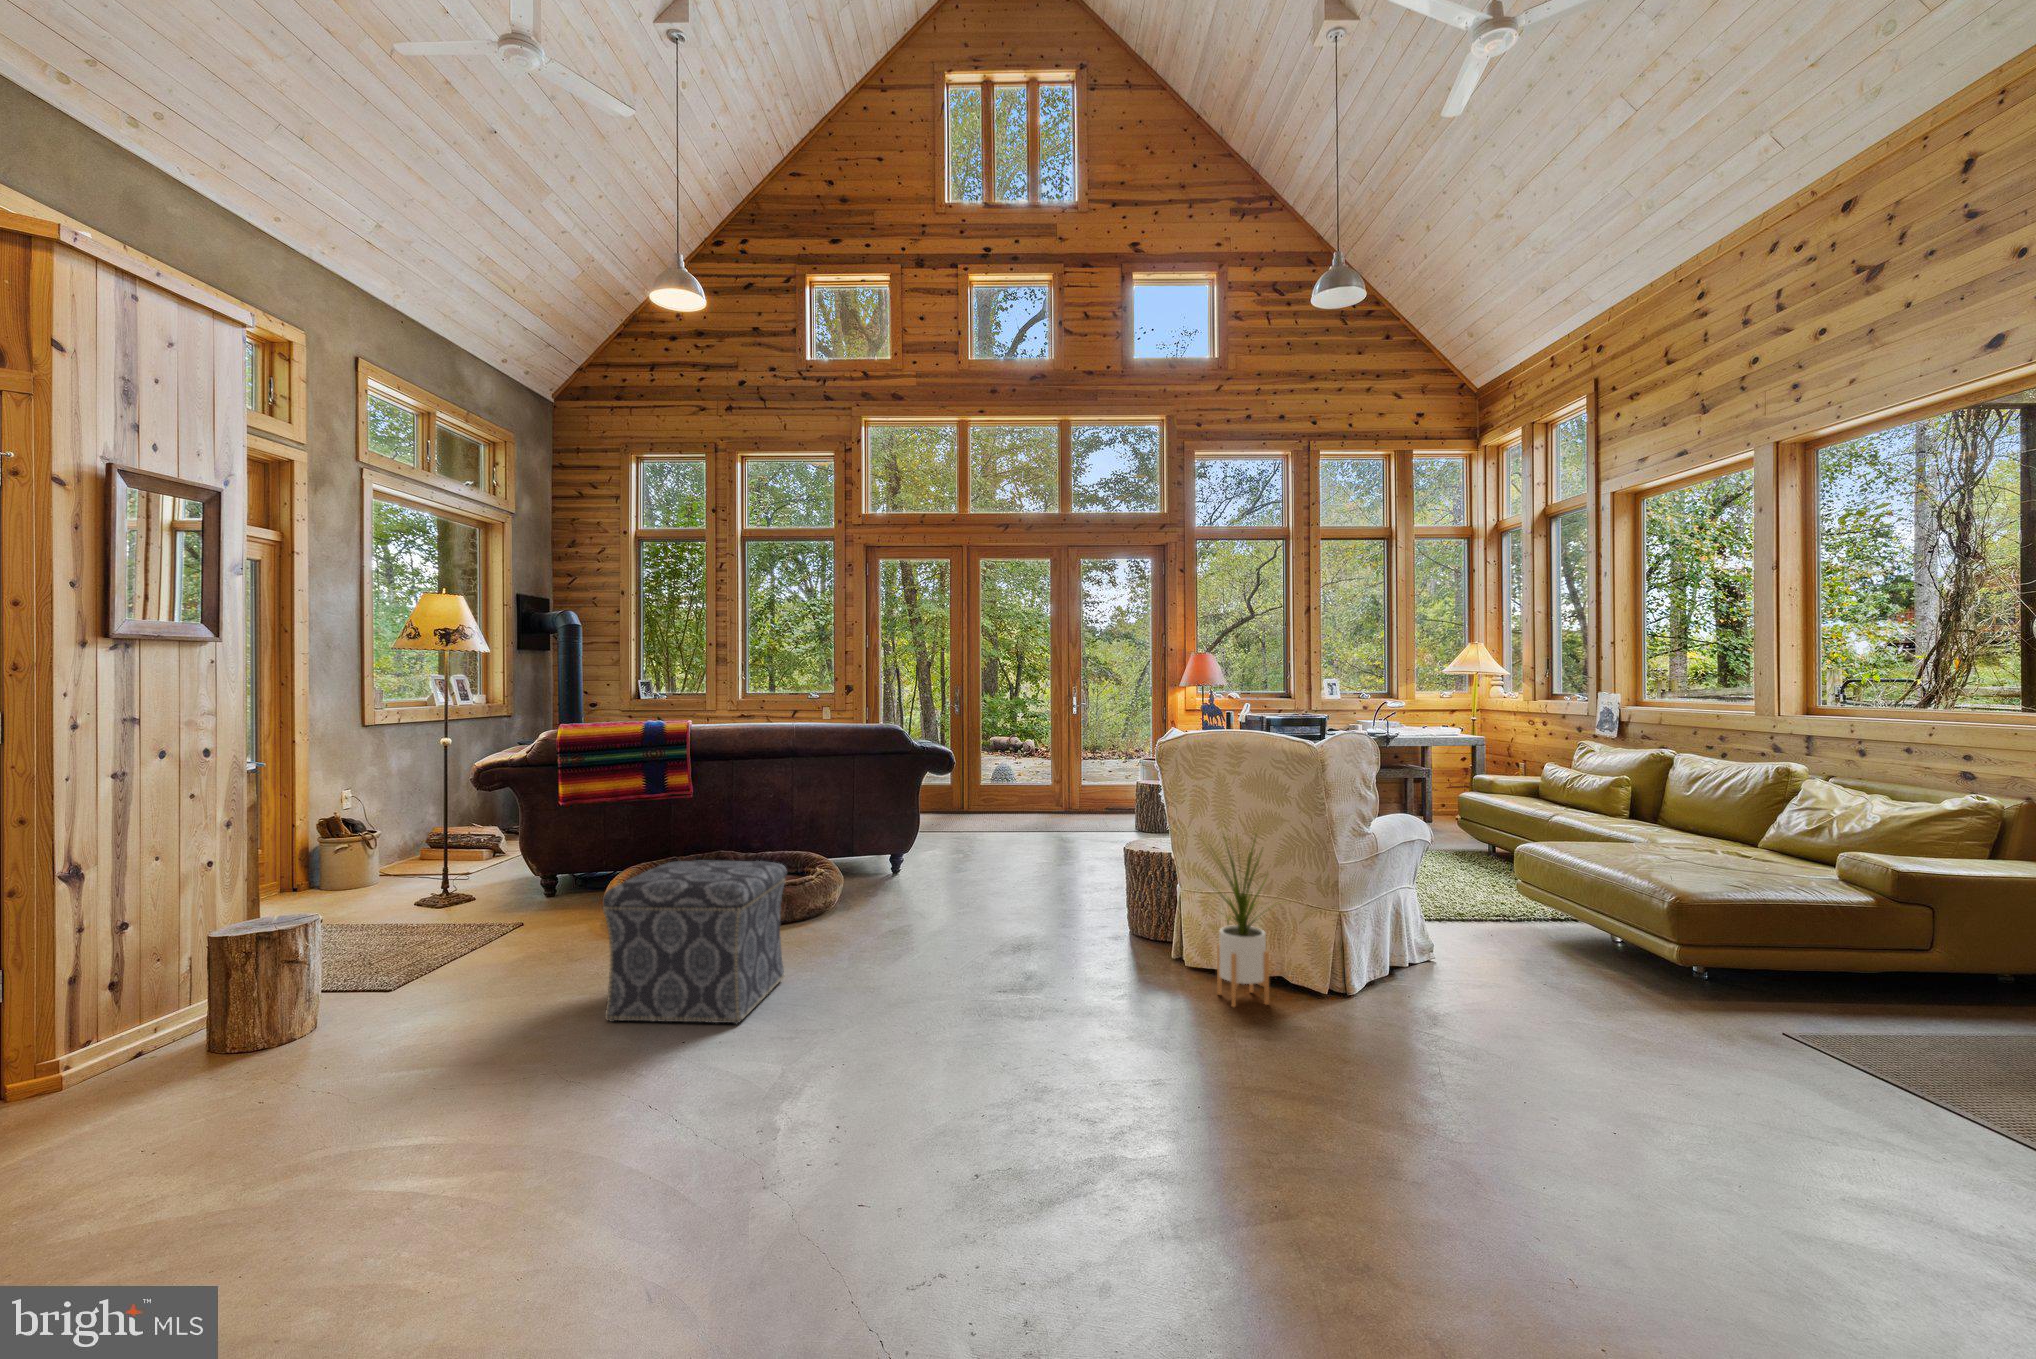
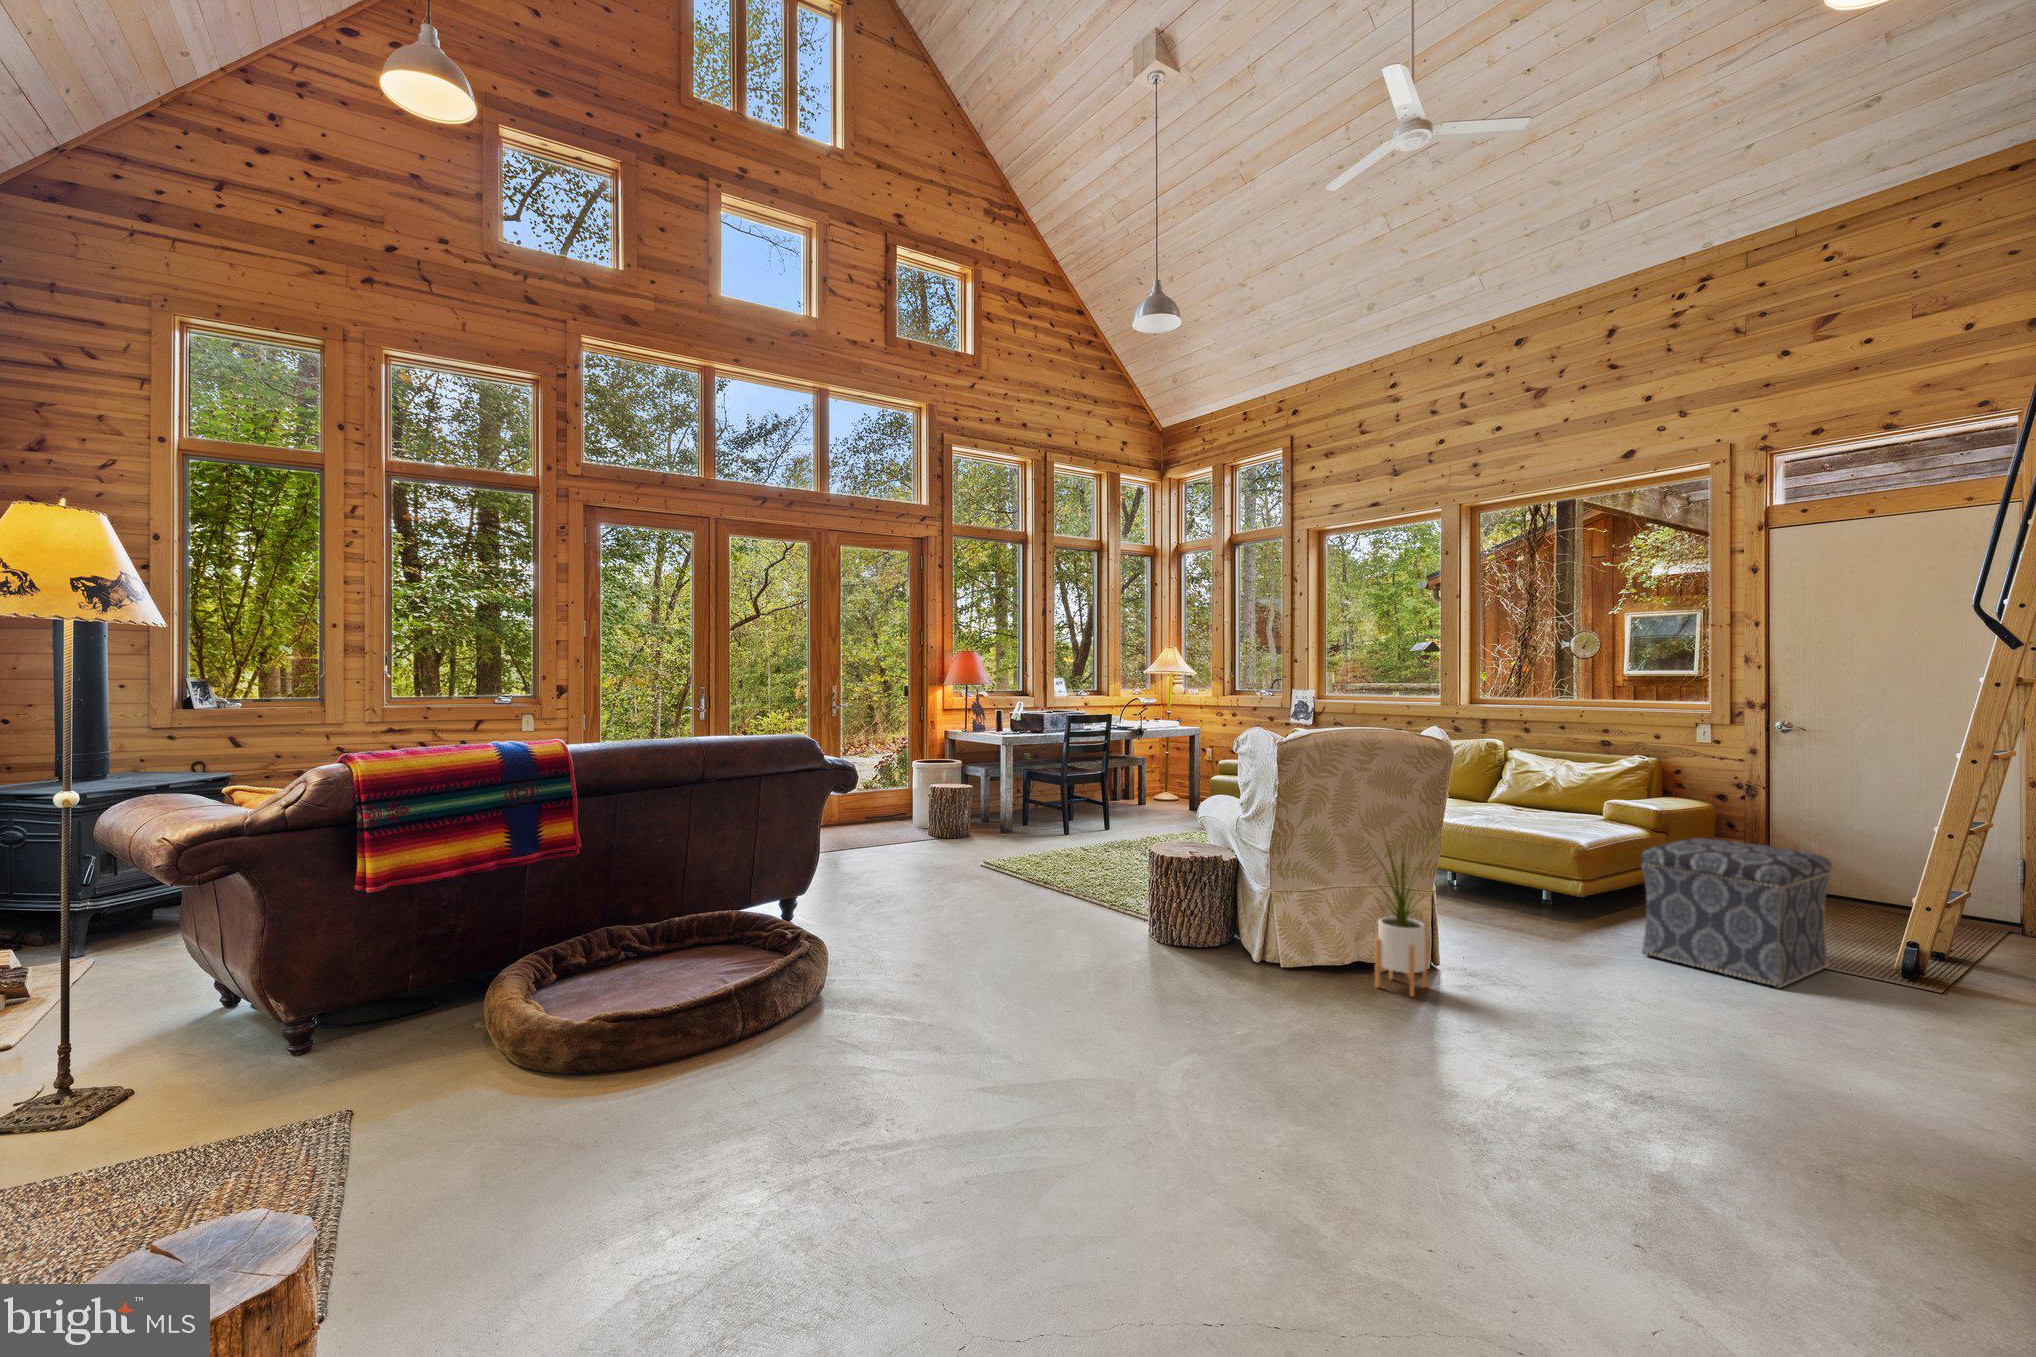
ottoman: present [602,861,786,1024] -> present [1641,838,1832,989]

